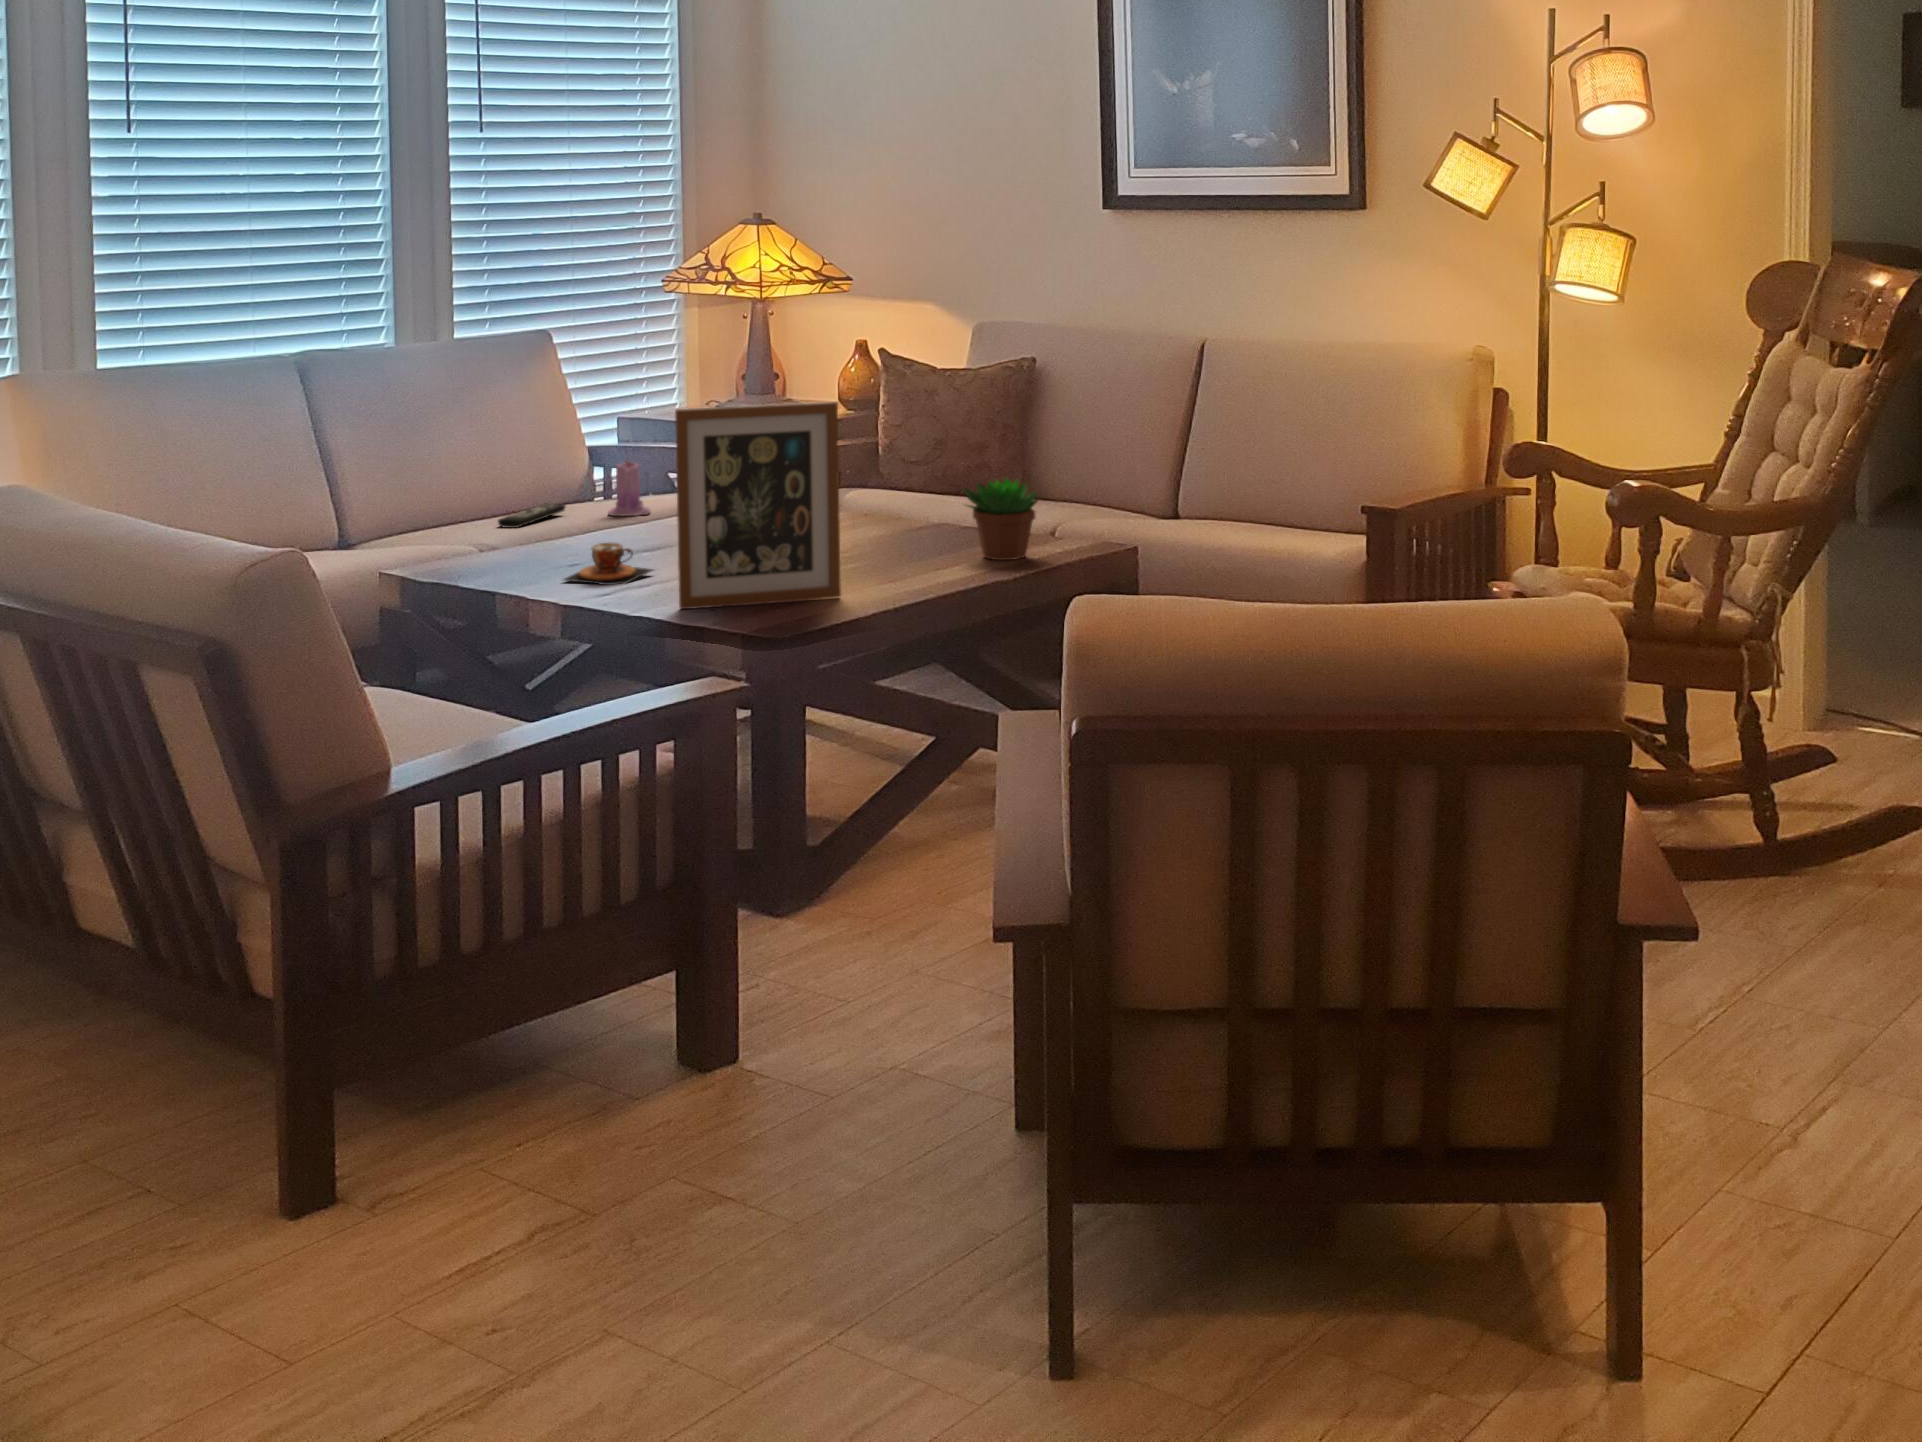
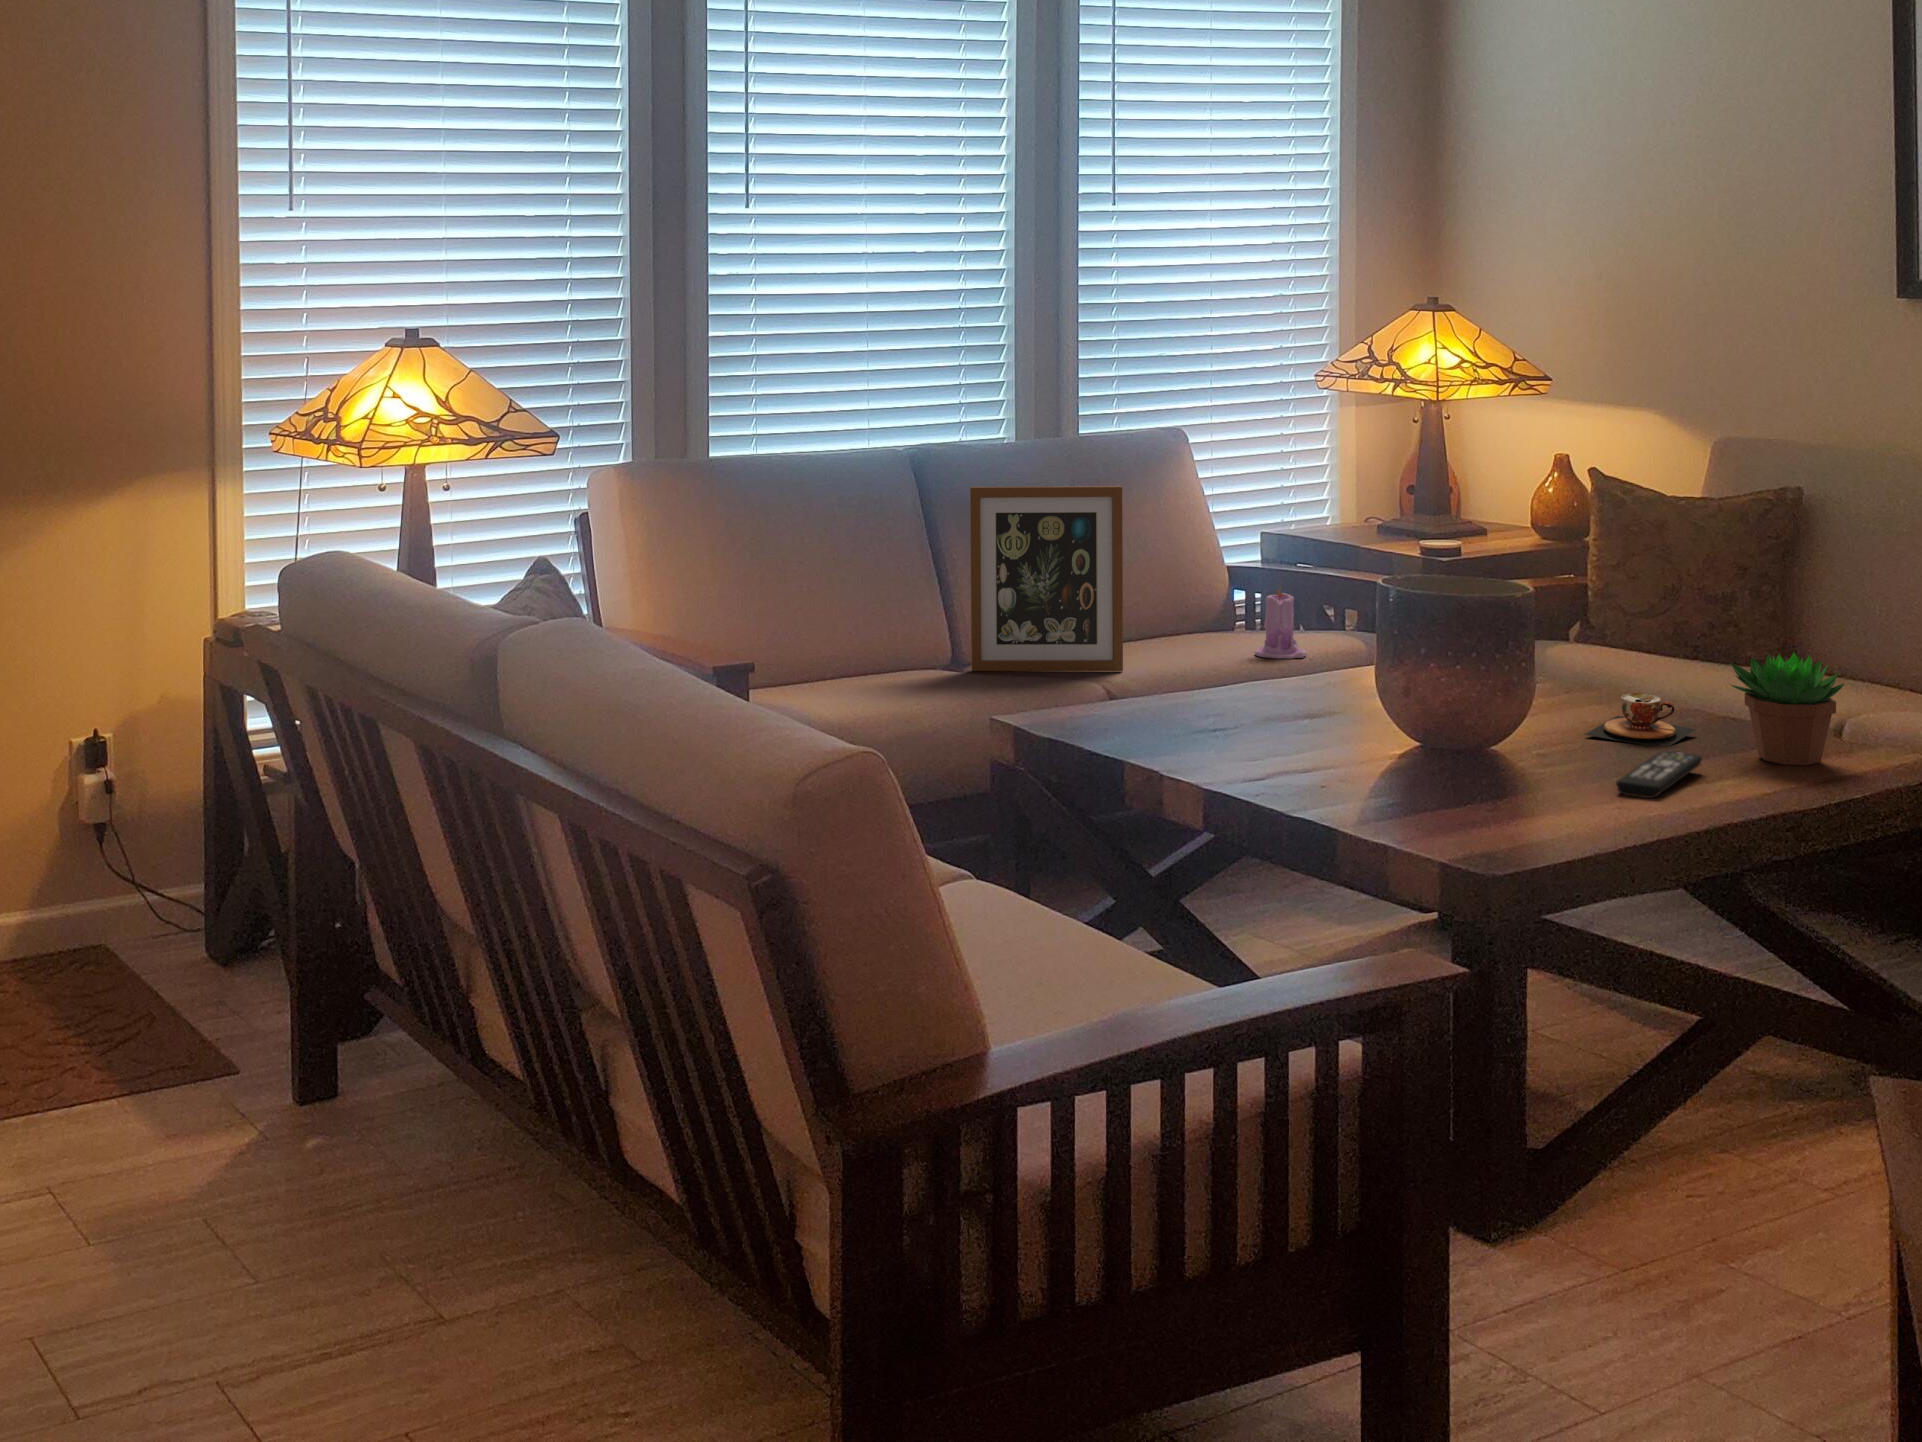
picture frame: present [675,402,841,609] -> present [970,486,1123,671]
remote control: present [498,504,566,528] -> present [1616,751,1702,798]
teacup: present [564,543,653,585] -> present [1585,693,1696,746]

